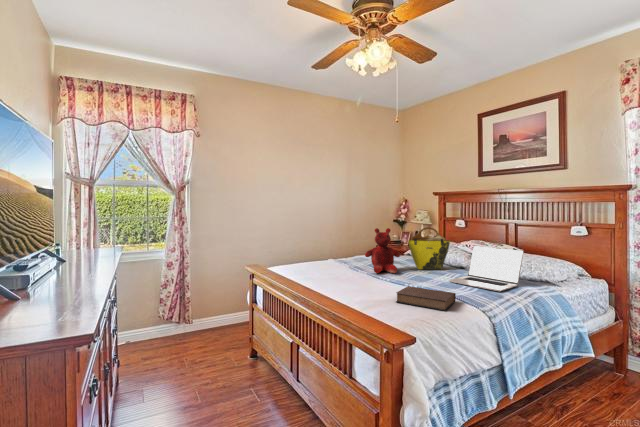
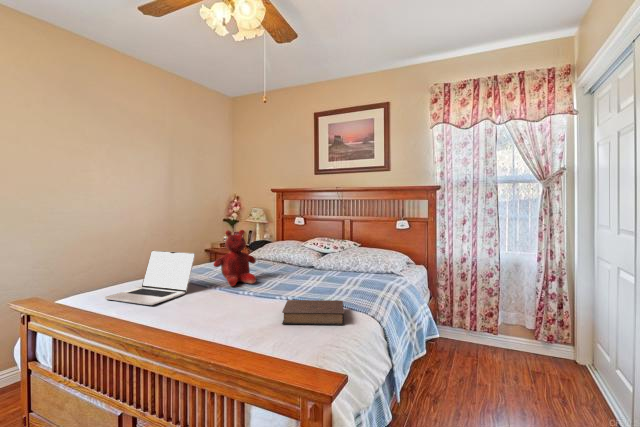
tote bag: present [408,227,450,270] -> none [262,227,306,275]
laptop: present [449,246,524,292] -> present [105,251,195,305]

